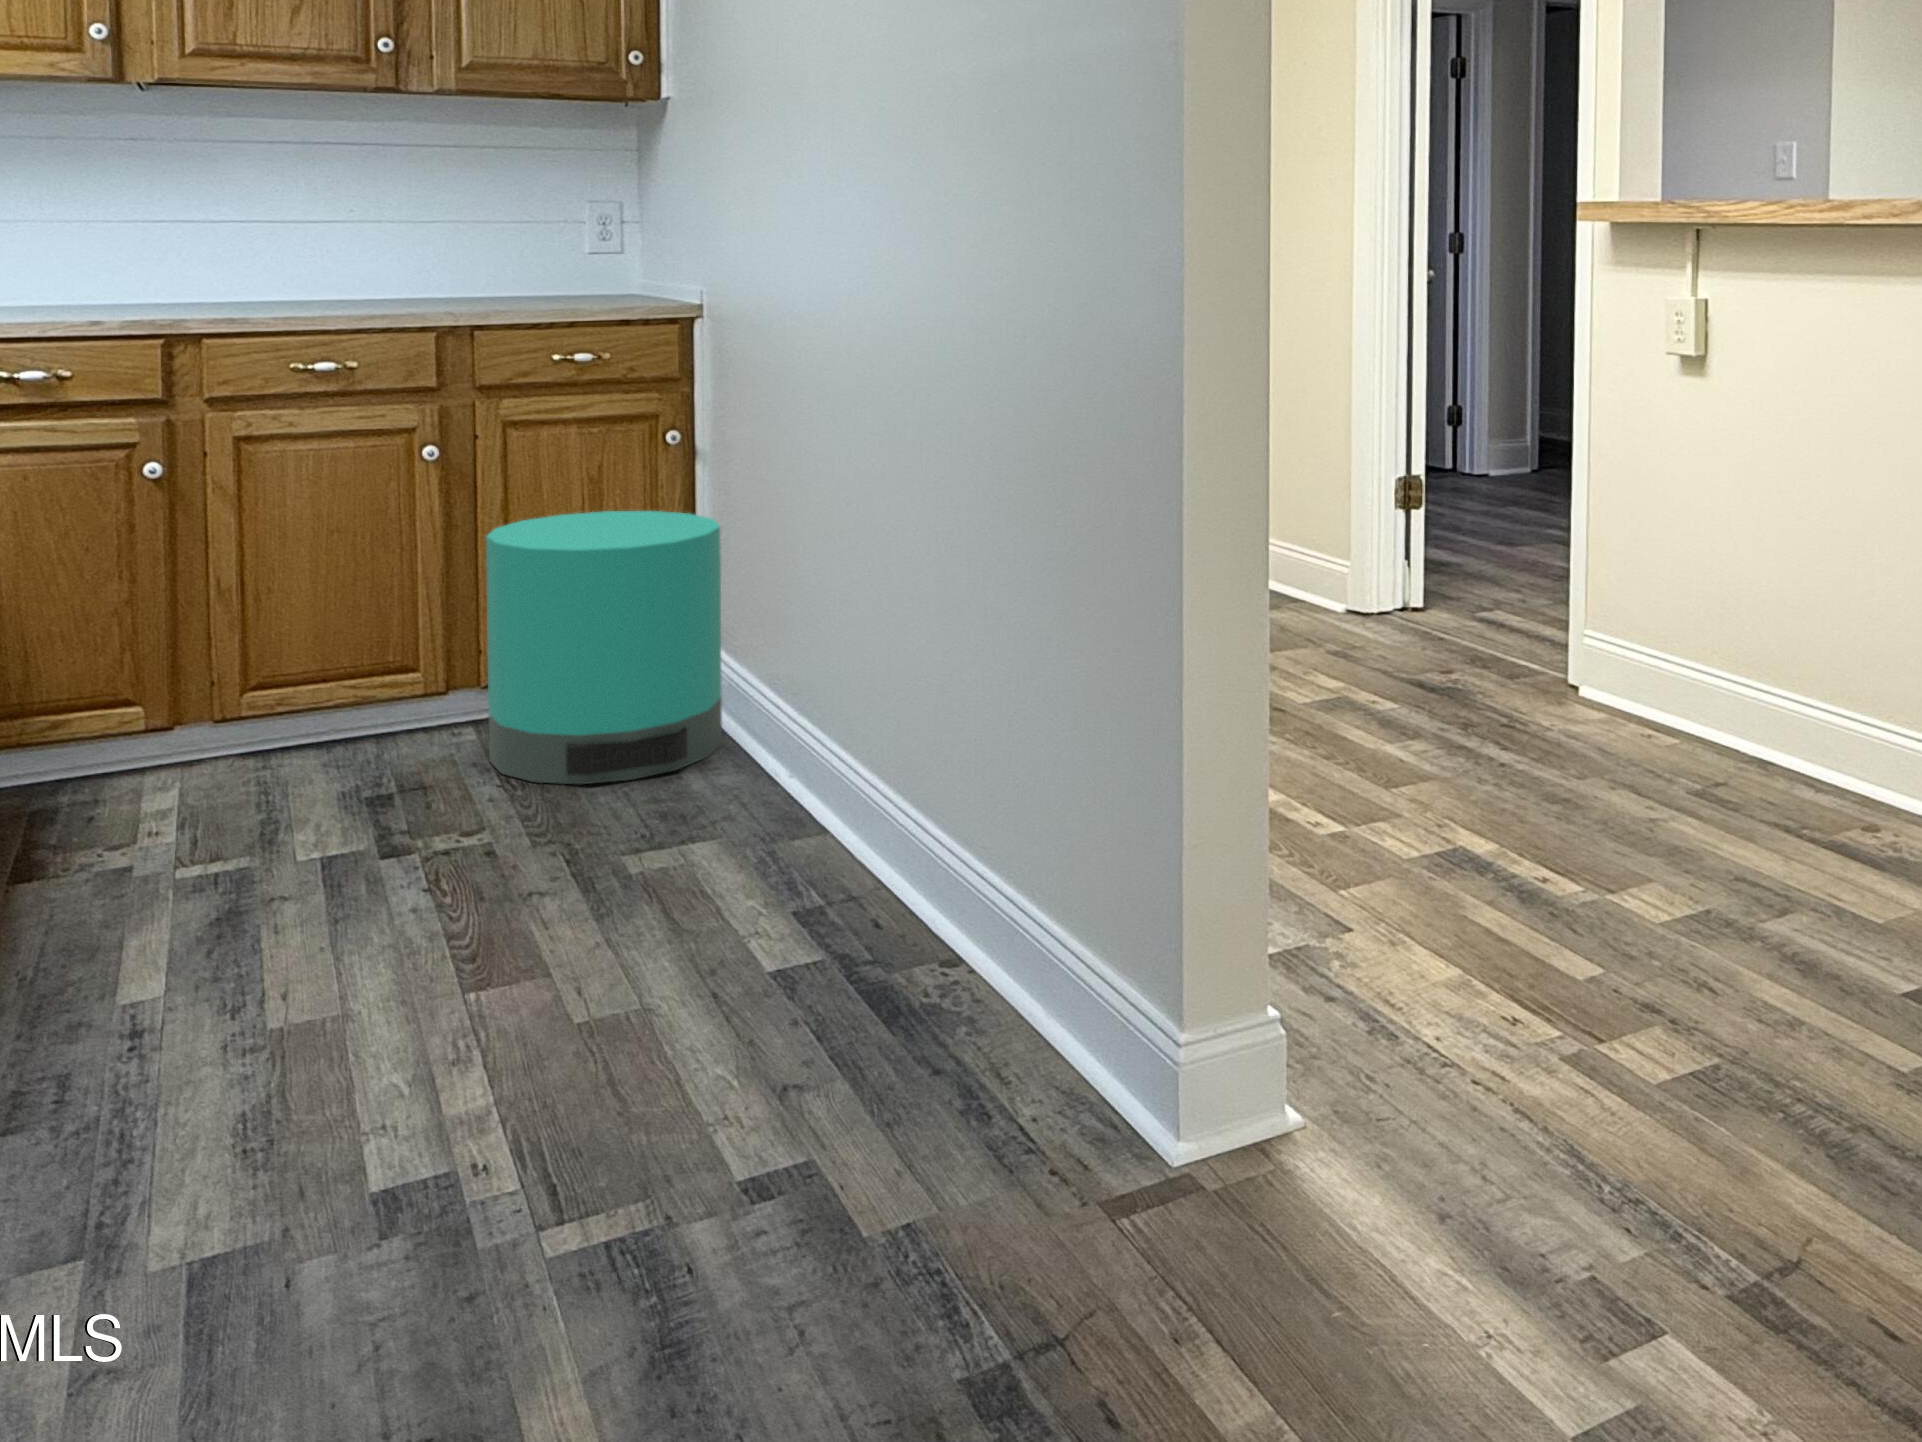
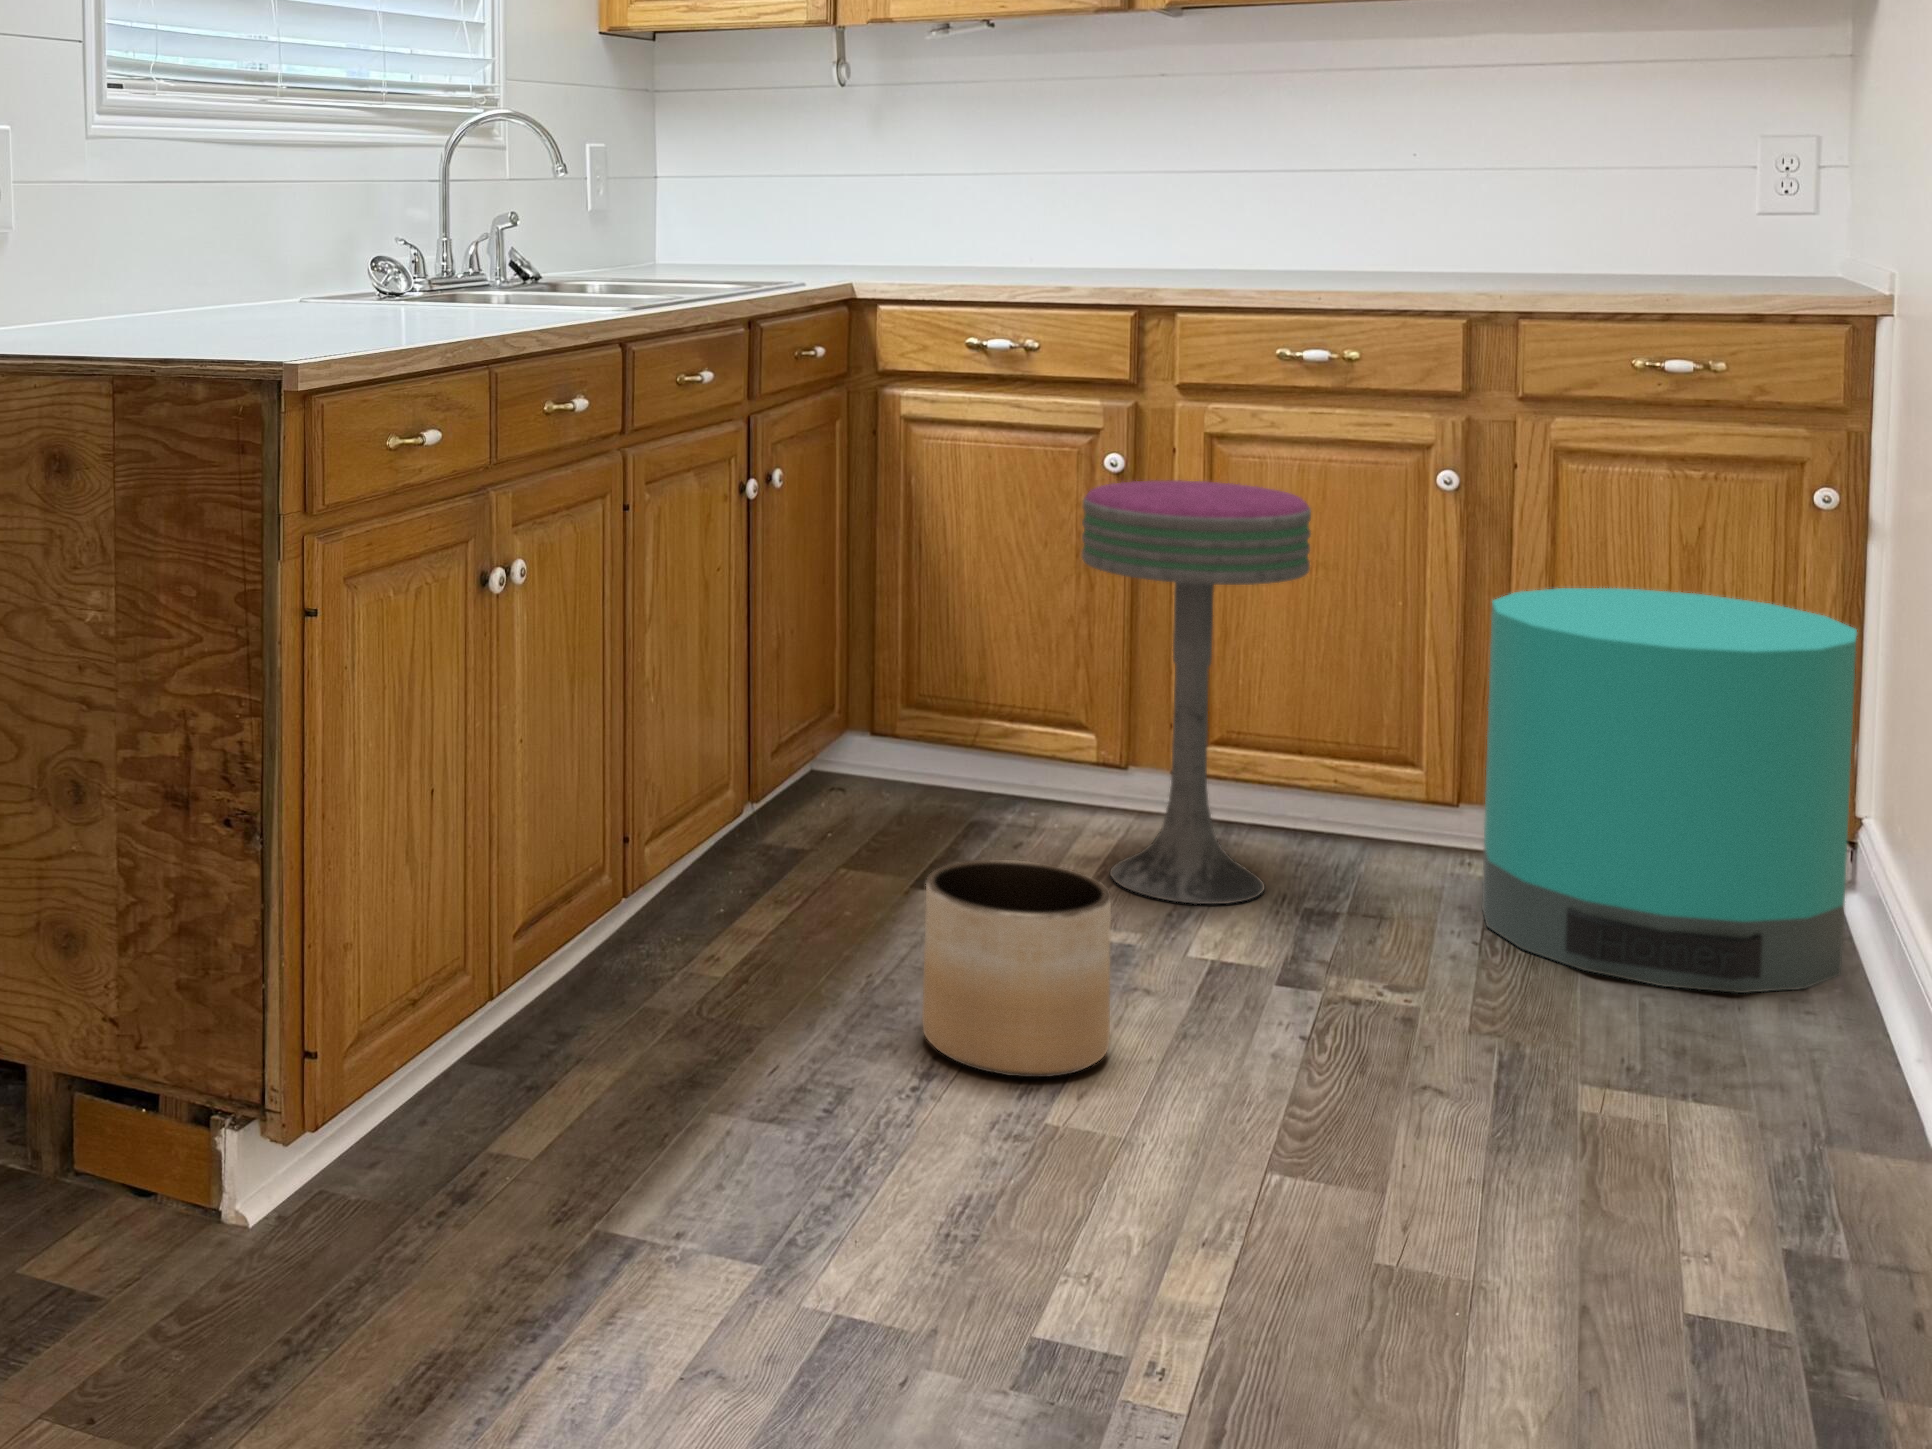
bar stool: none [150,475,352,826] -> present [1082,480,1311,904]
planter: none [107,814,289,1011] -> present [922,860,1111,1077]

